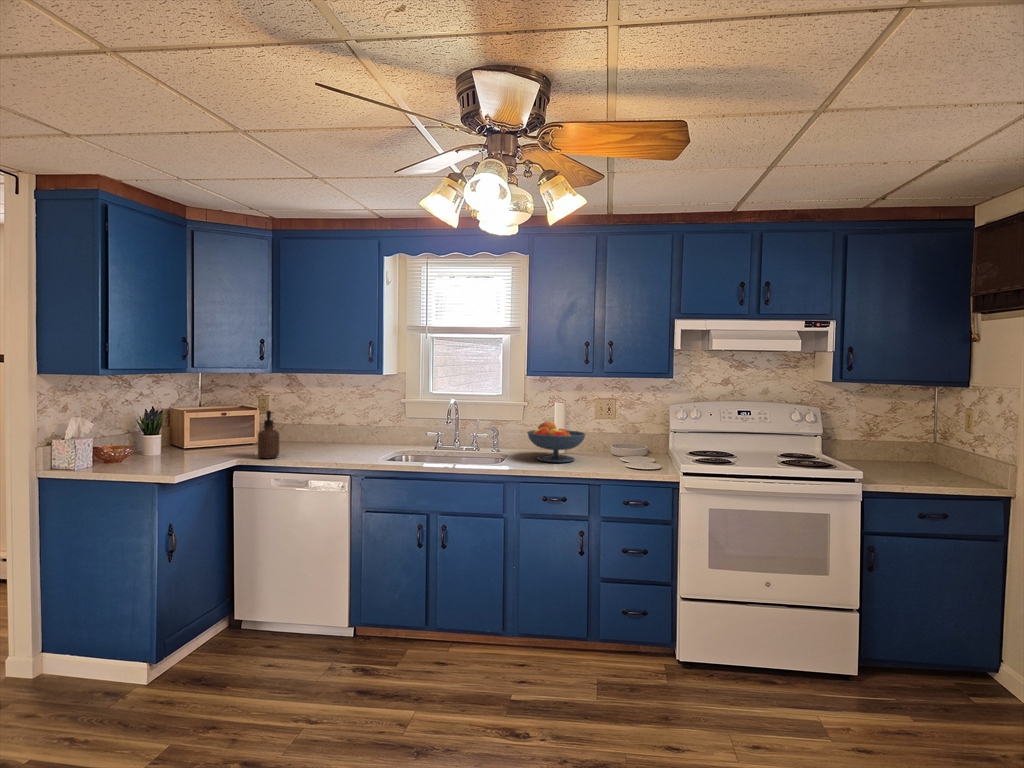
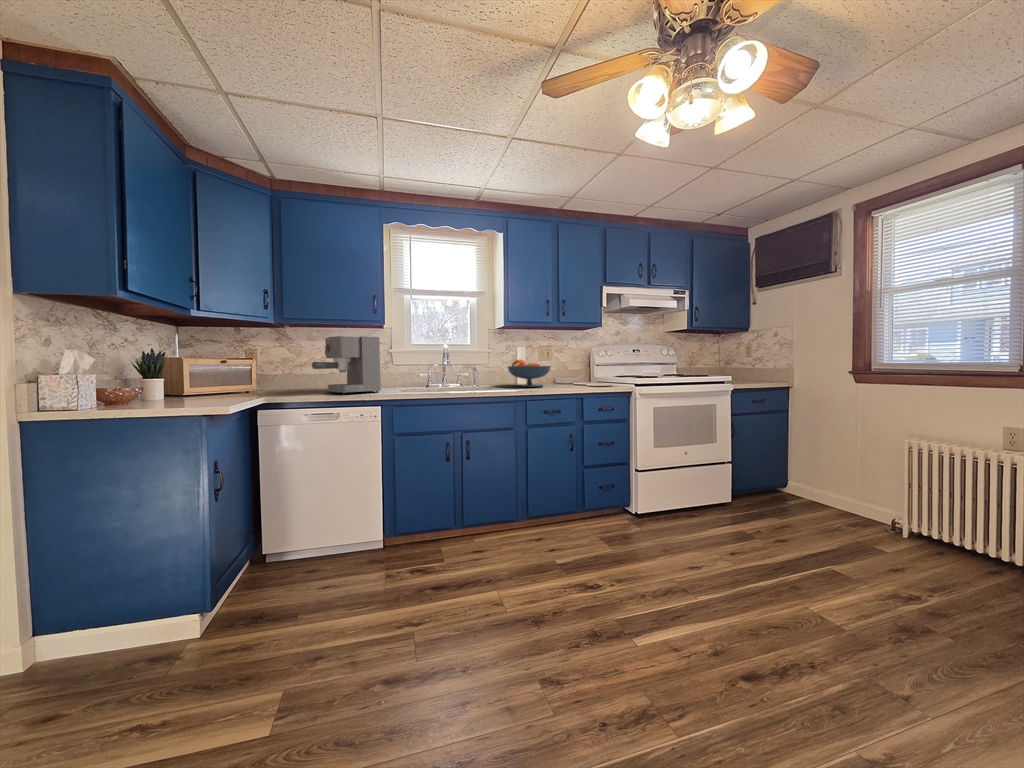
coffee maker: none [293,390,366,457] -> present [312,336,381,394]
soap dispenser: present [258,411,279,458] -> none [278,353,300,398]

